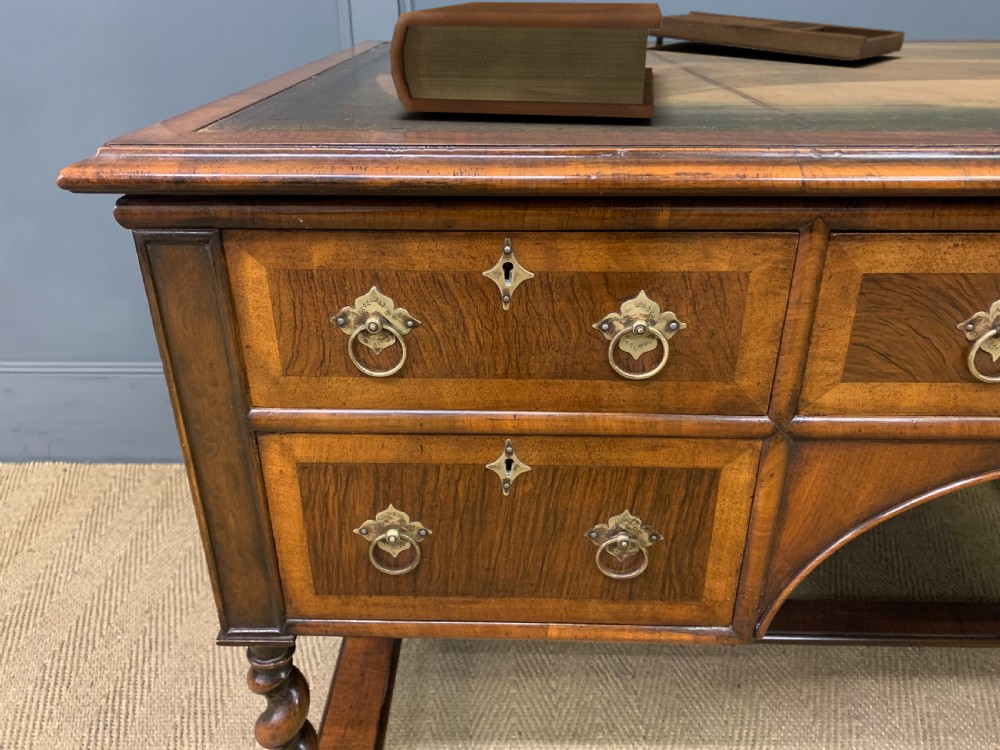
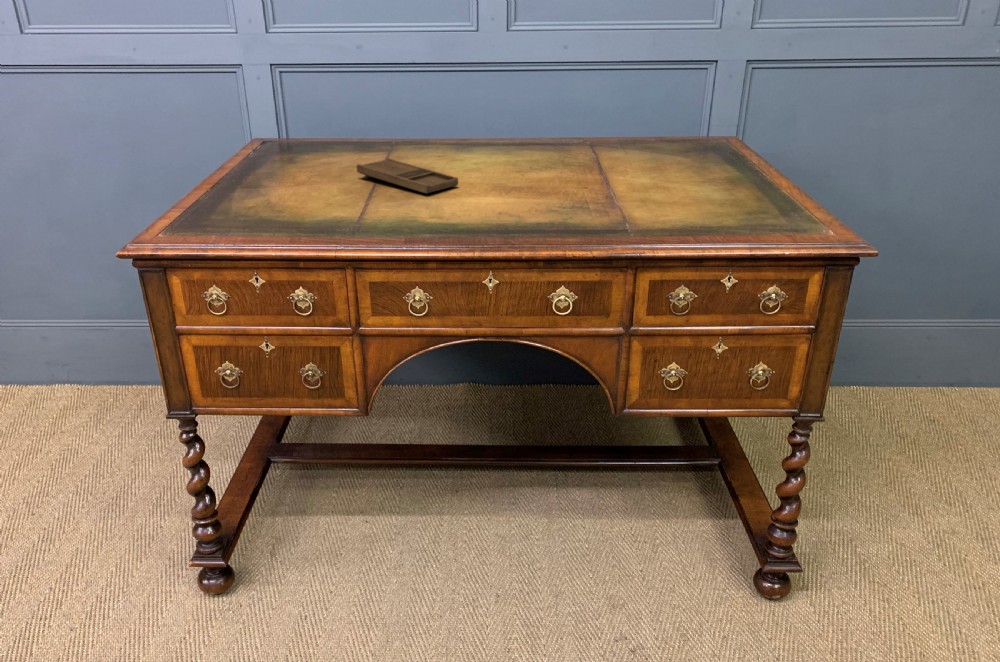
book: present [390,2,662,118] -> none [222,173,341,231]

